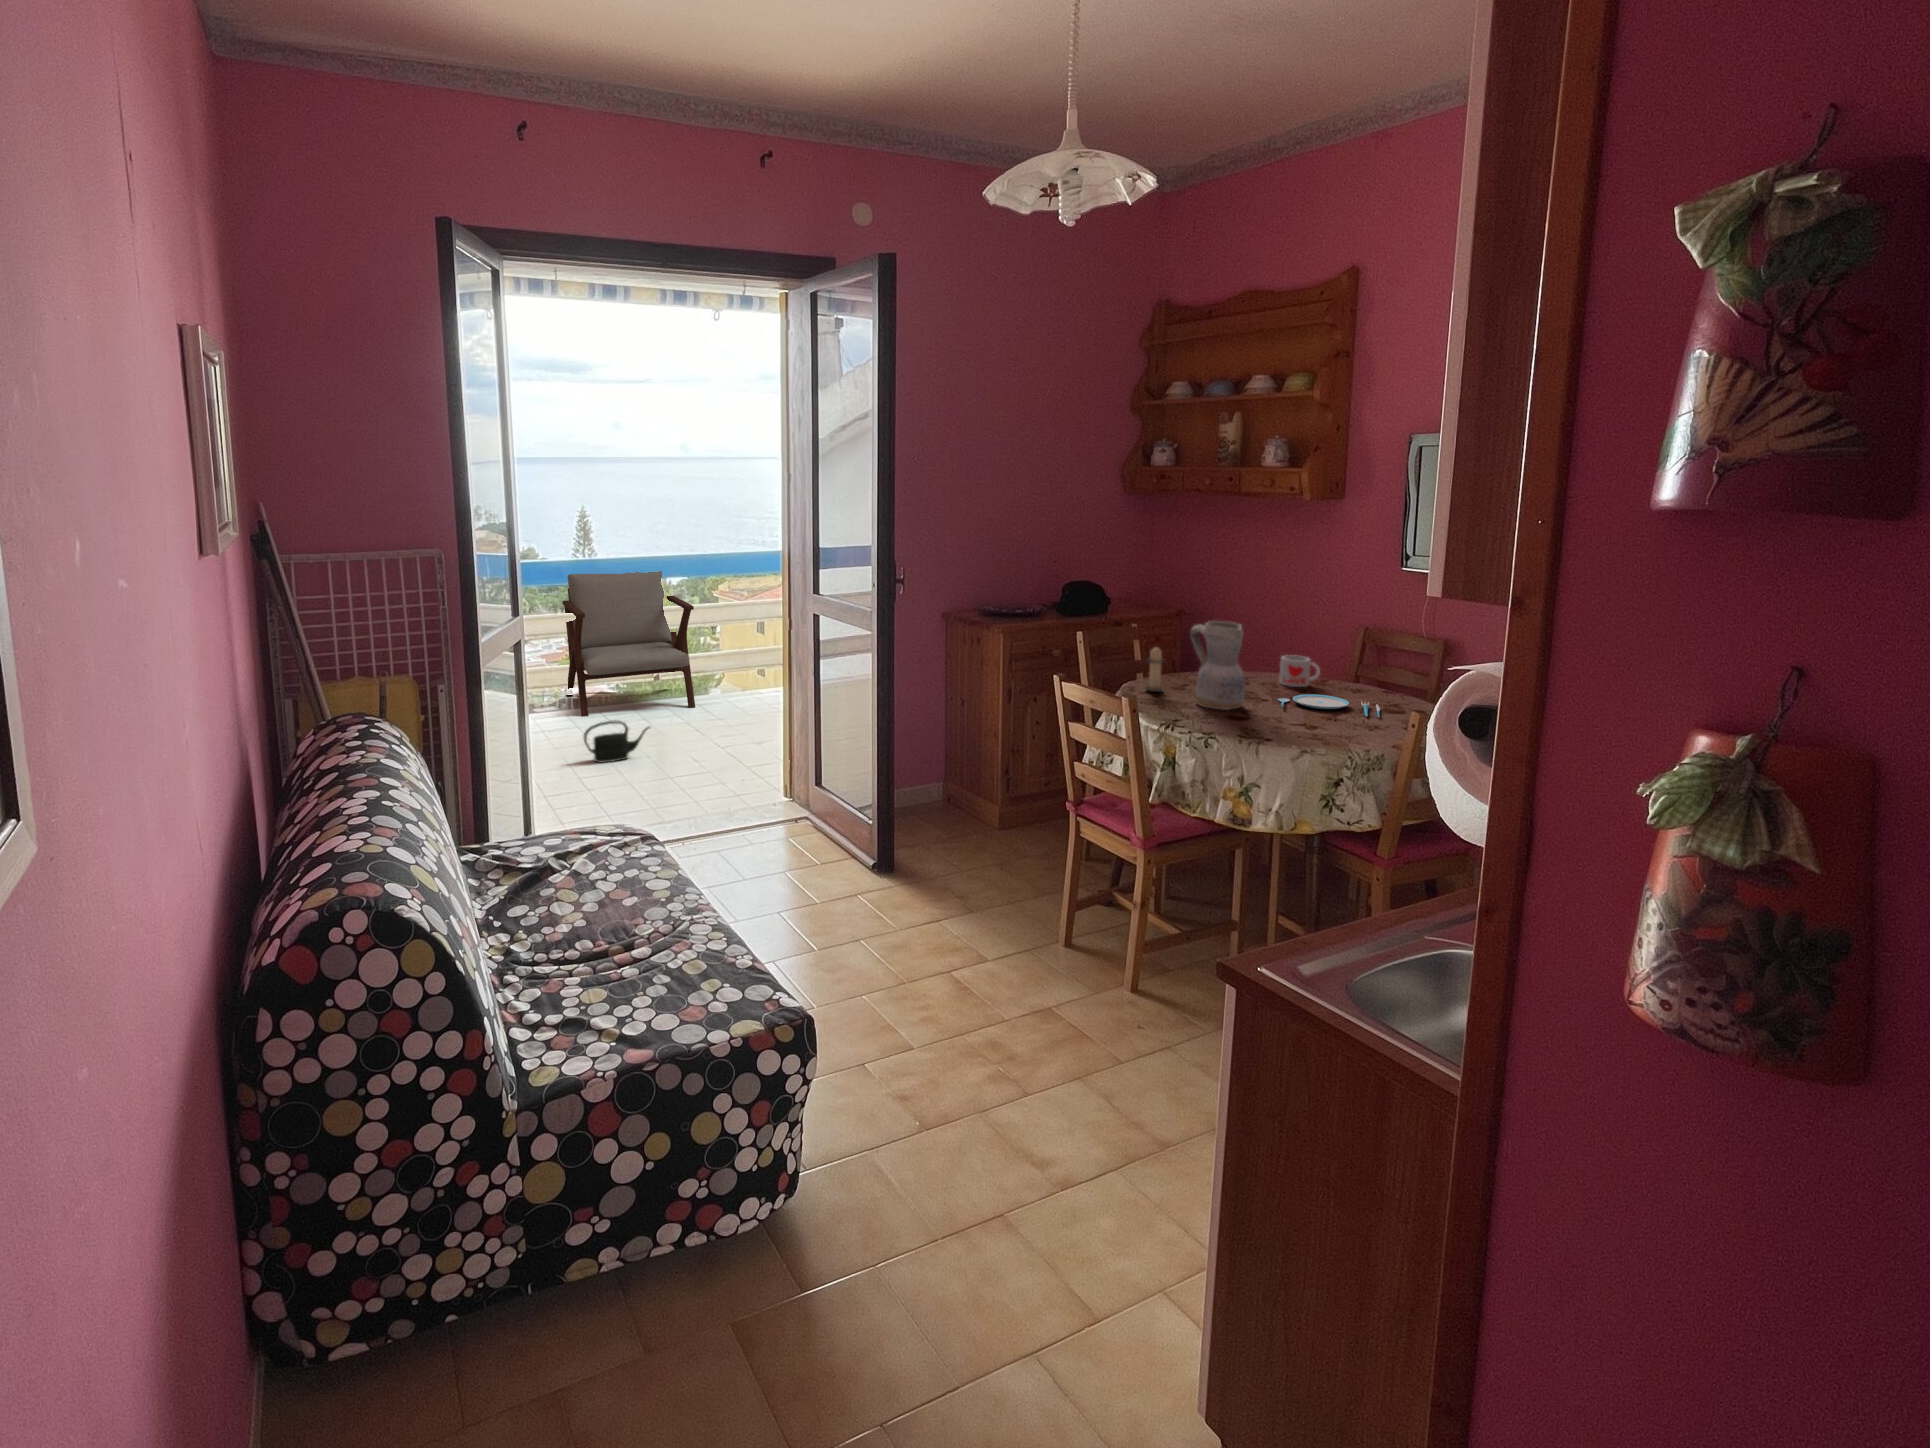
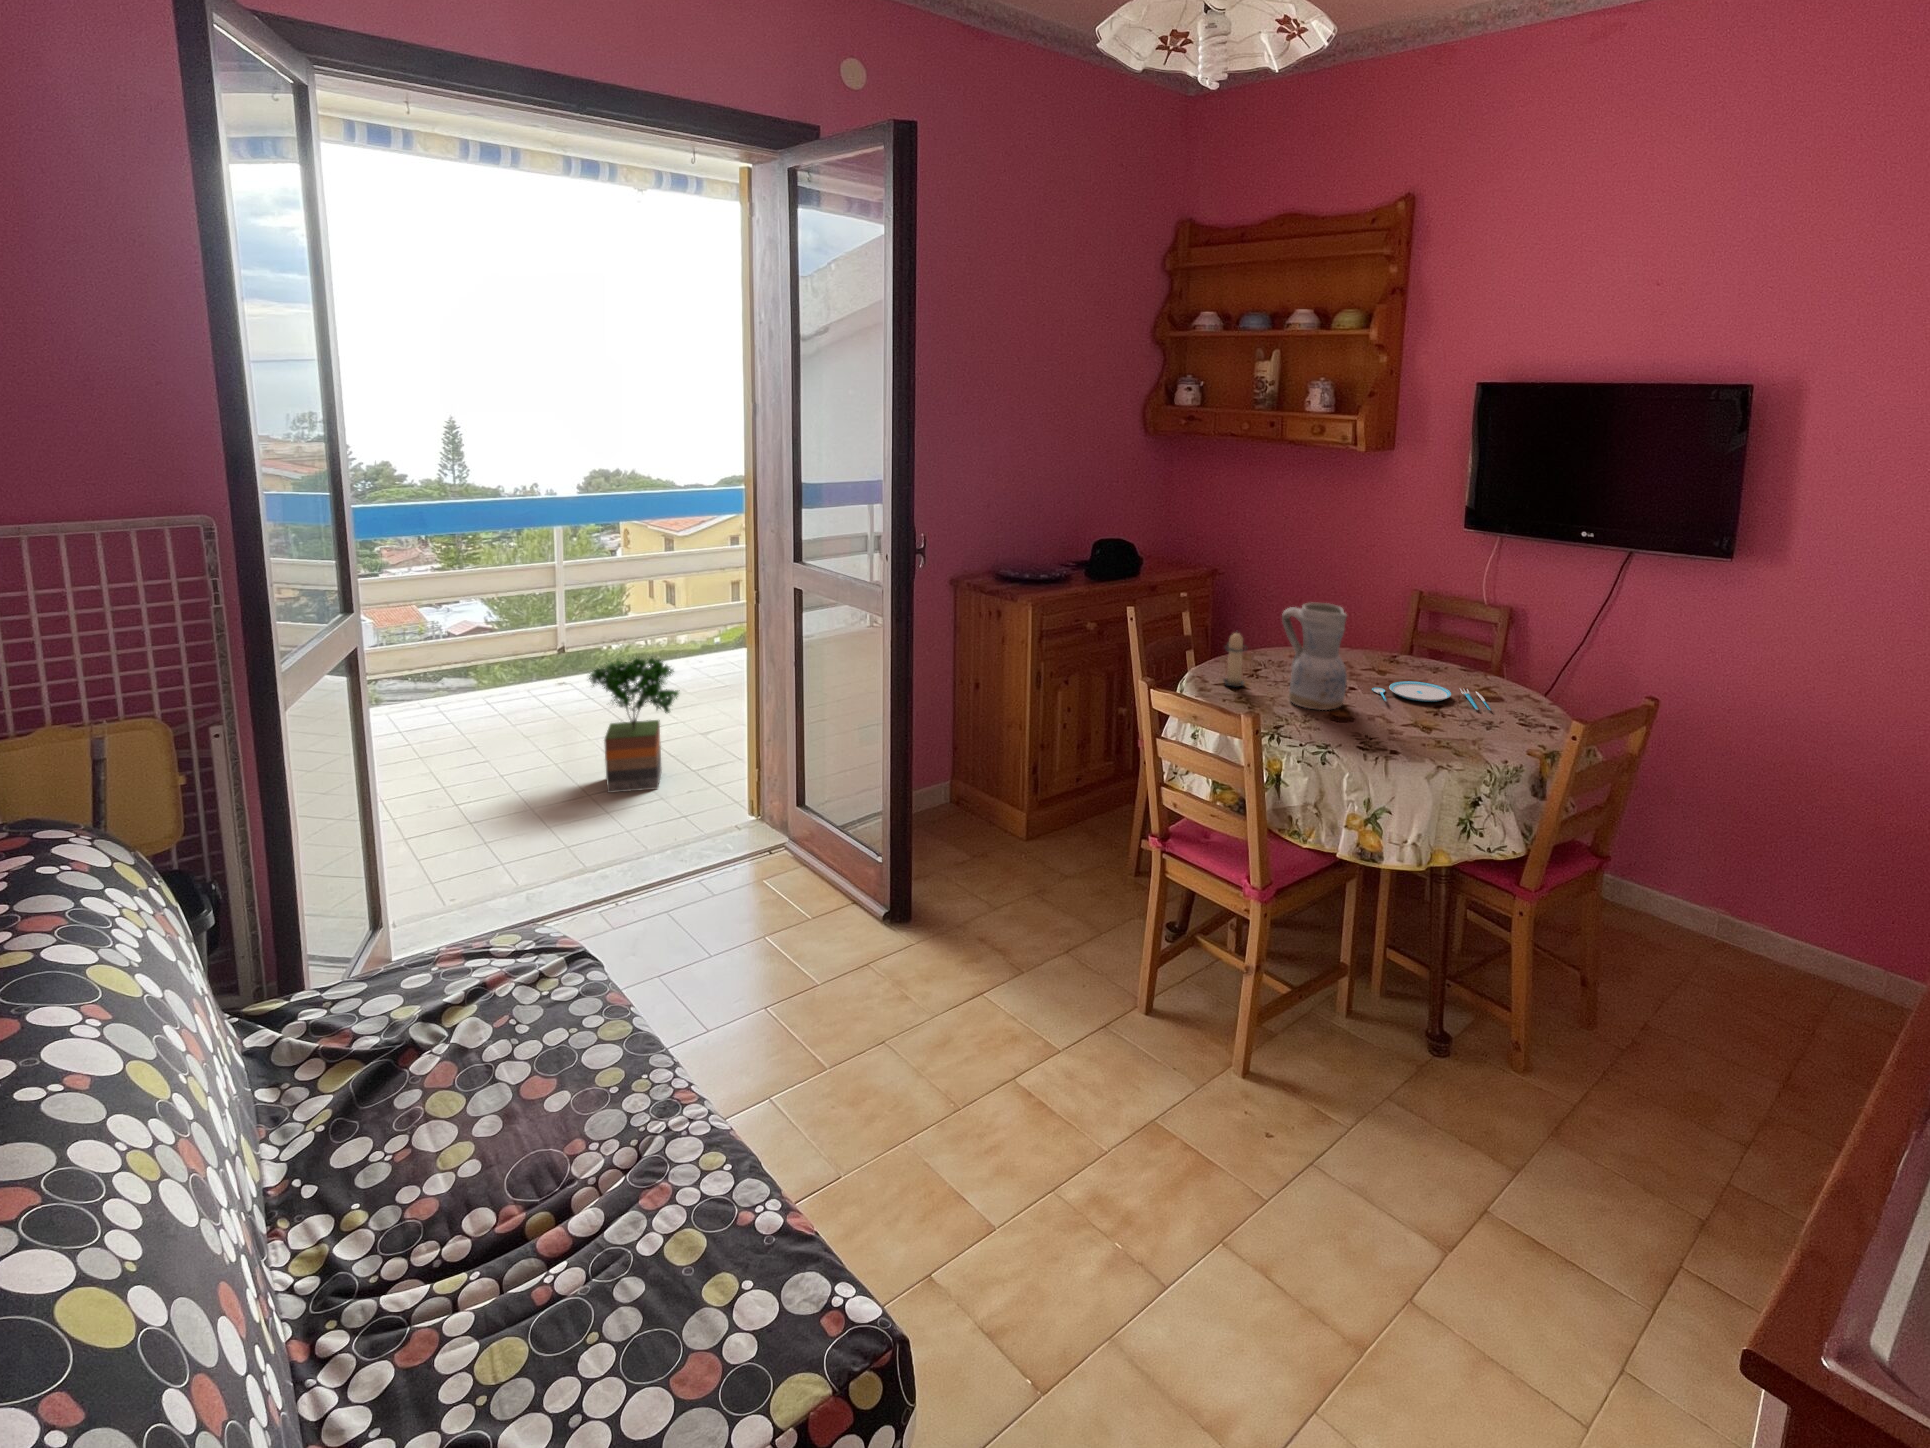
lounge chair: present [562,569,695,717] -> none [423,514,612,711]
mug: present [1279,655,1320,687] -> none [1357,632,1402,669]
potted tree: none [671,674,741,779] -> present [589,658,679,793]
watering can: present [584,721,649,763] -> none [459,720,556,777]

